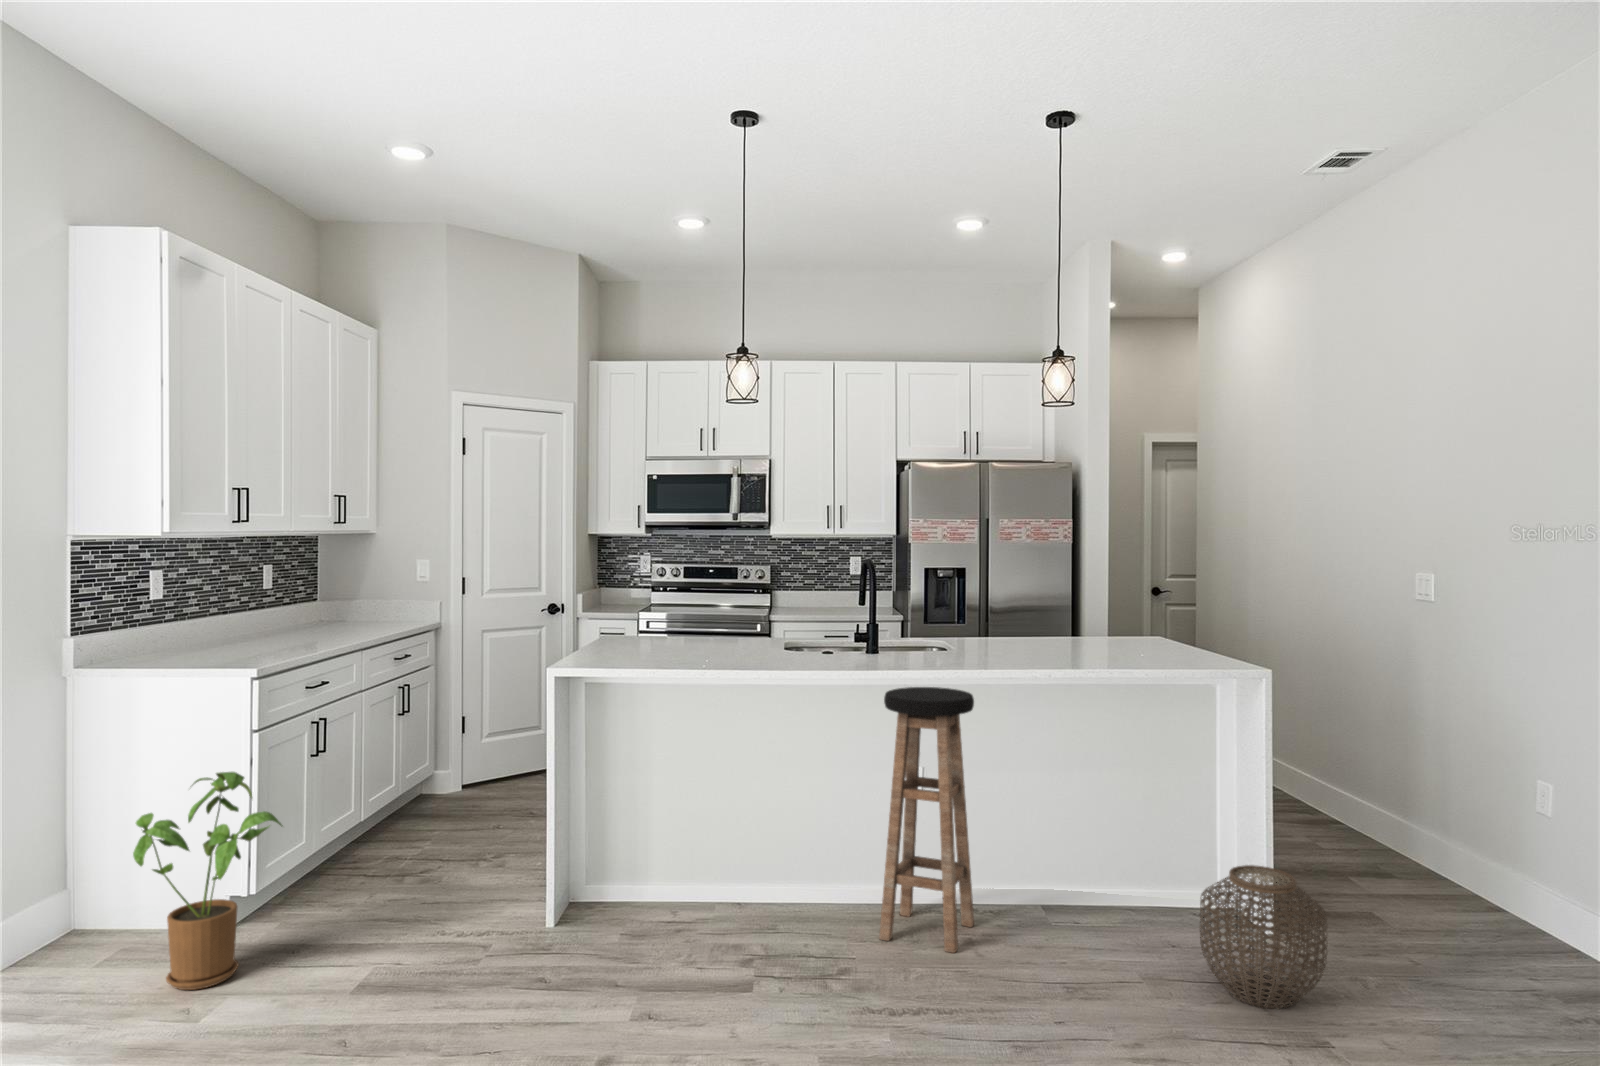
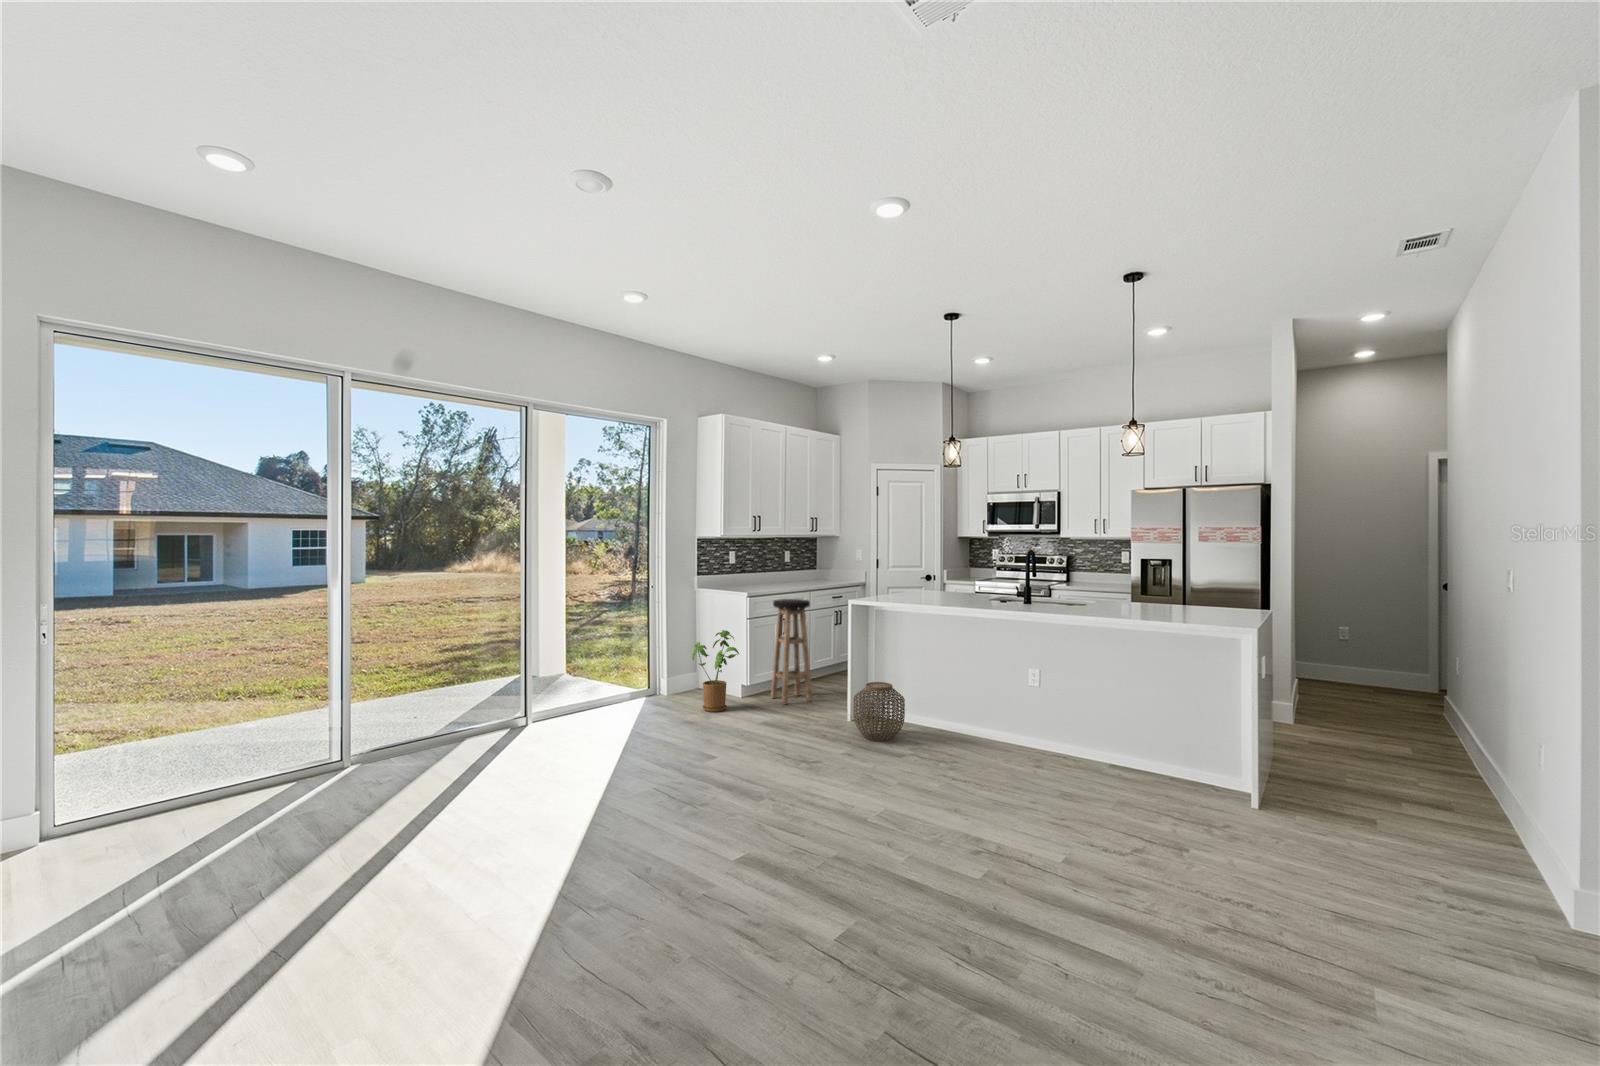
bar stool: present [879,687,974,953] -> present [771,599,812,705]
woven basket: present [1200,865,1328,1009] -> present [853,682,905,741]

